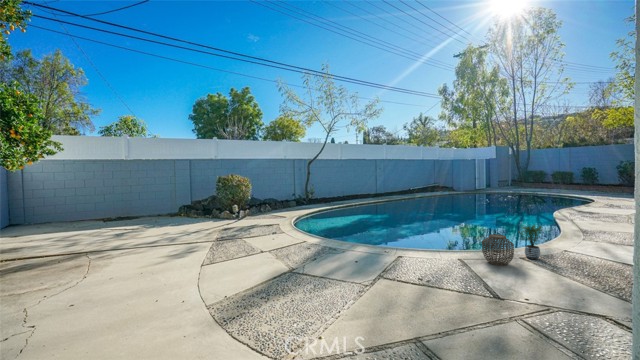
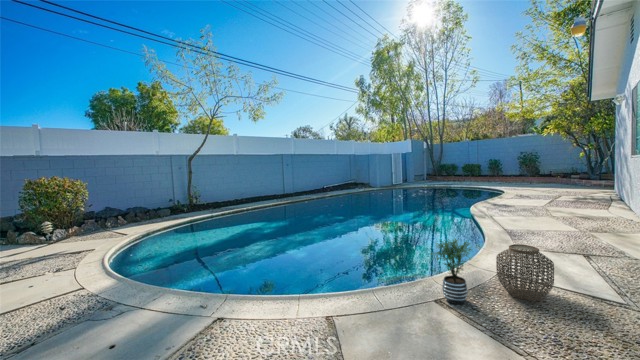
woven basket: present [482,234,514,266] -> present [496,244,554,300]

